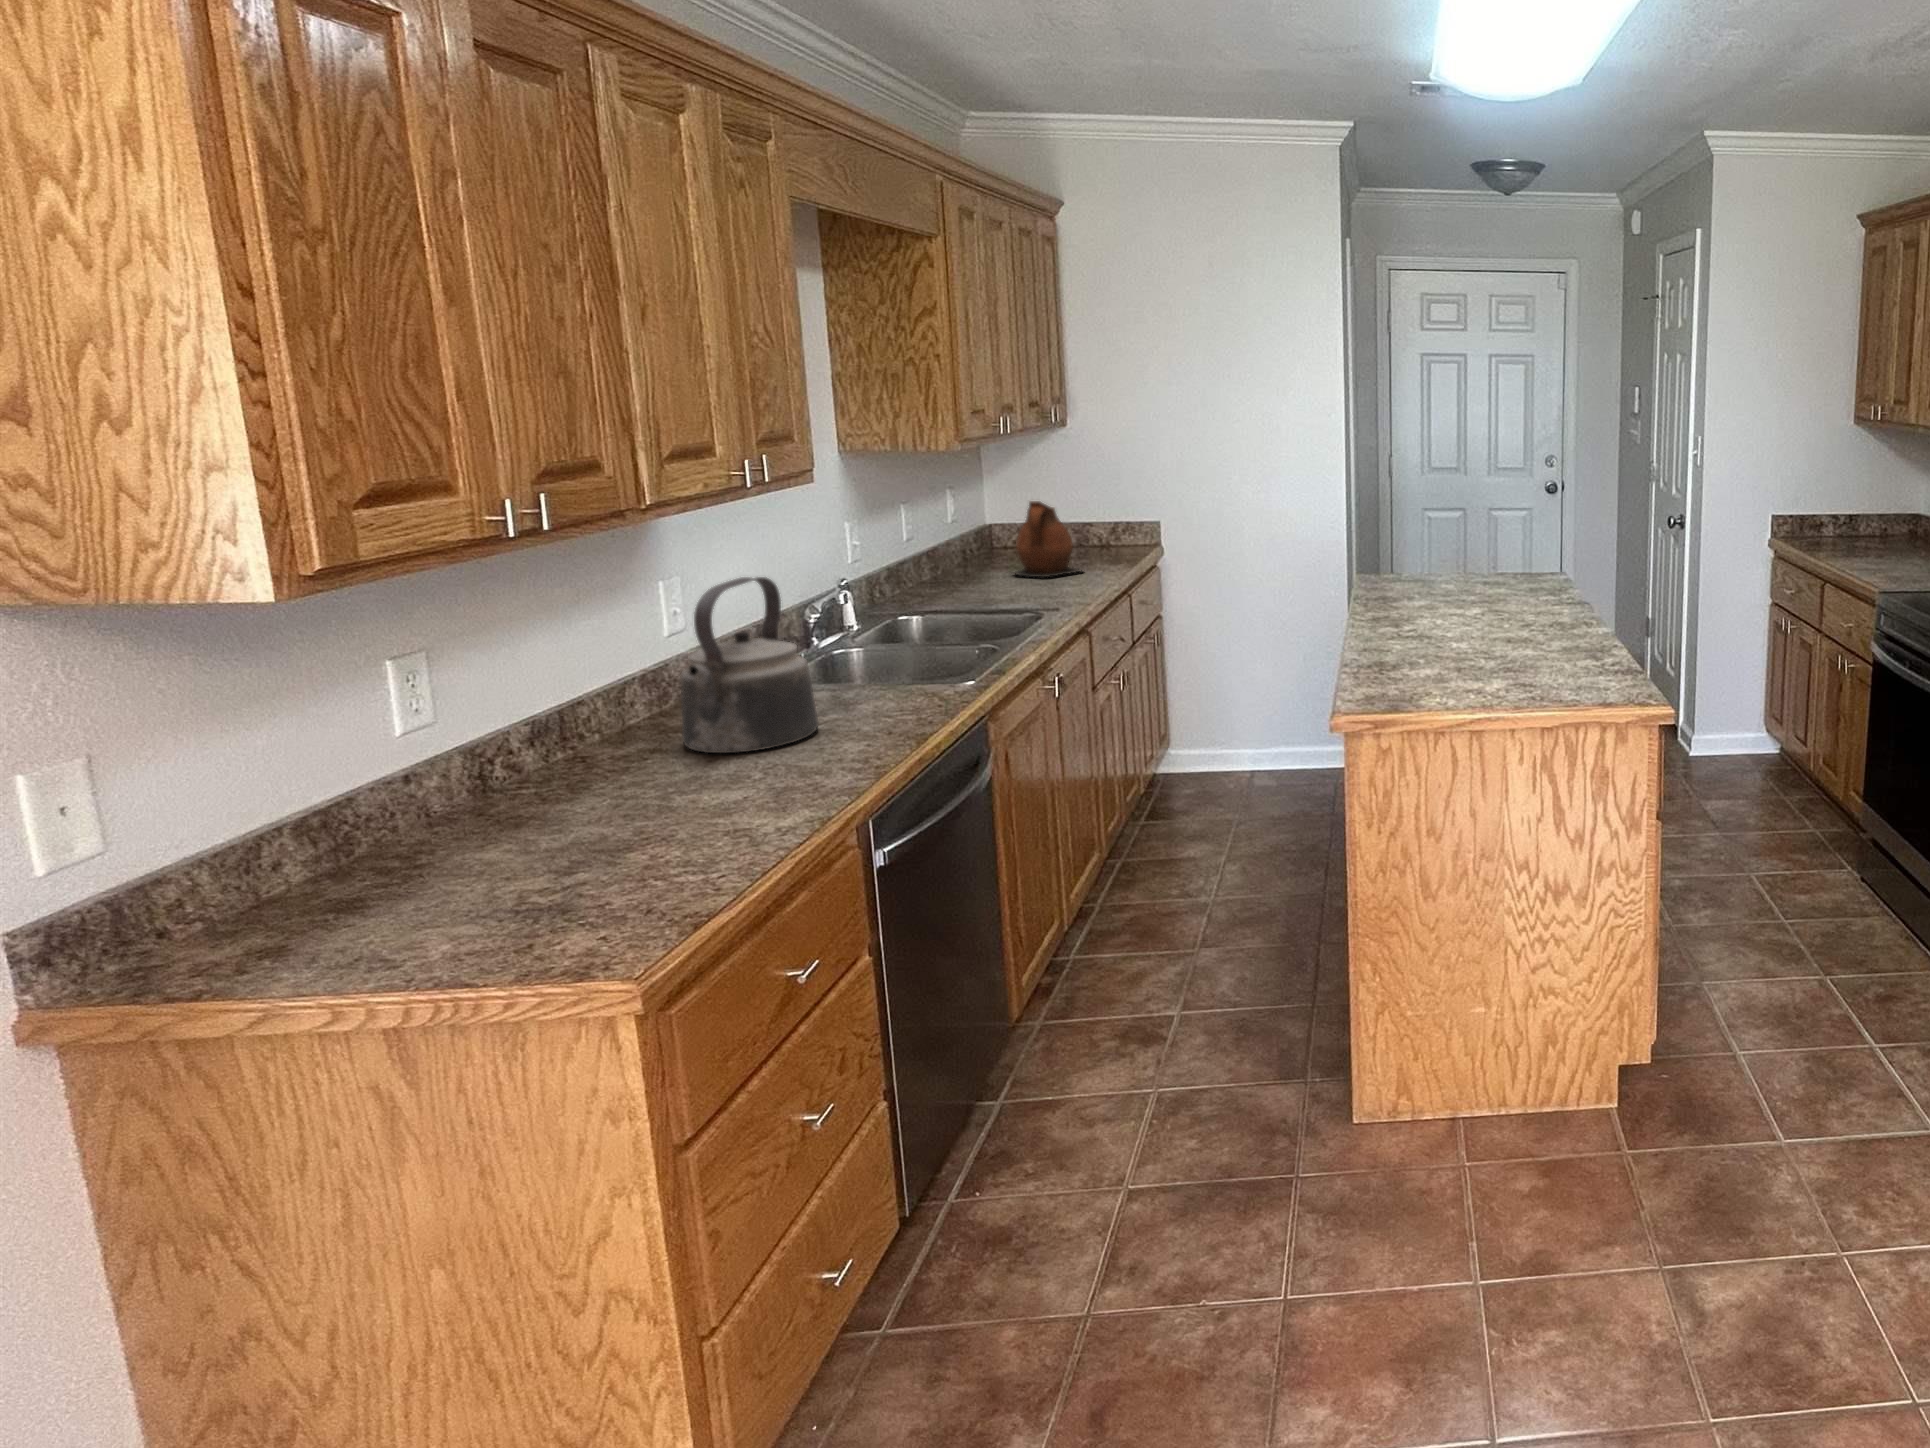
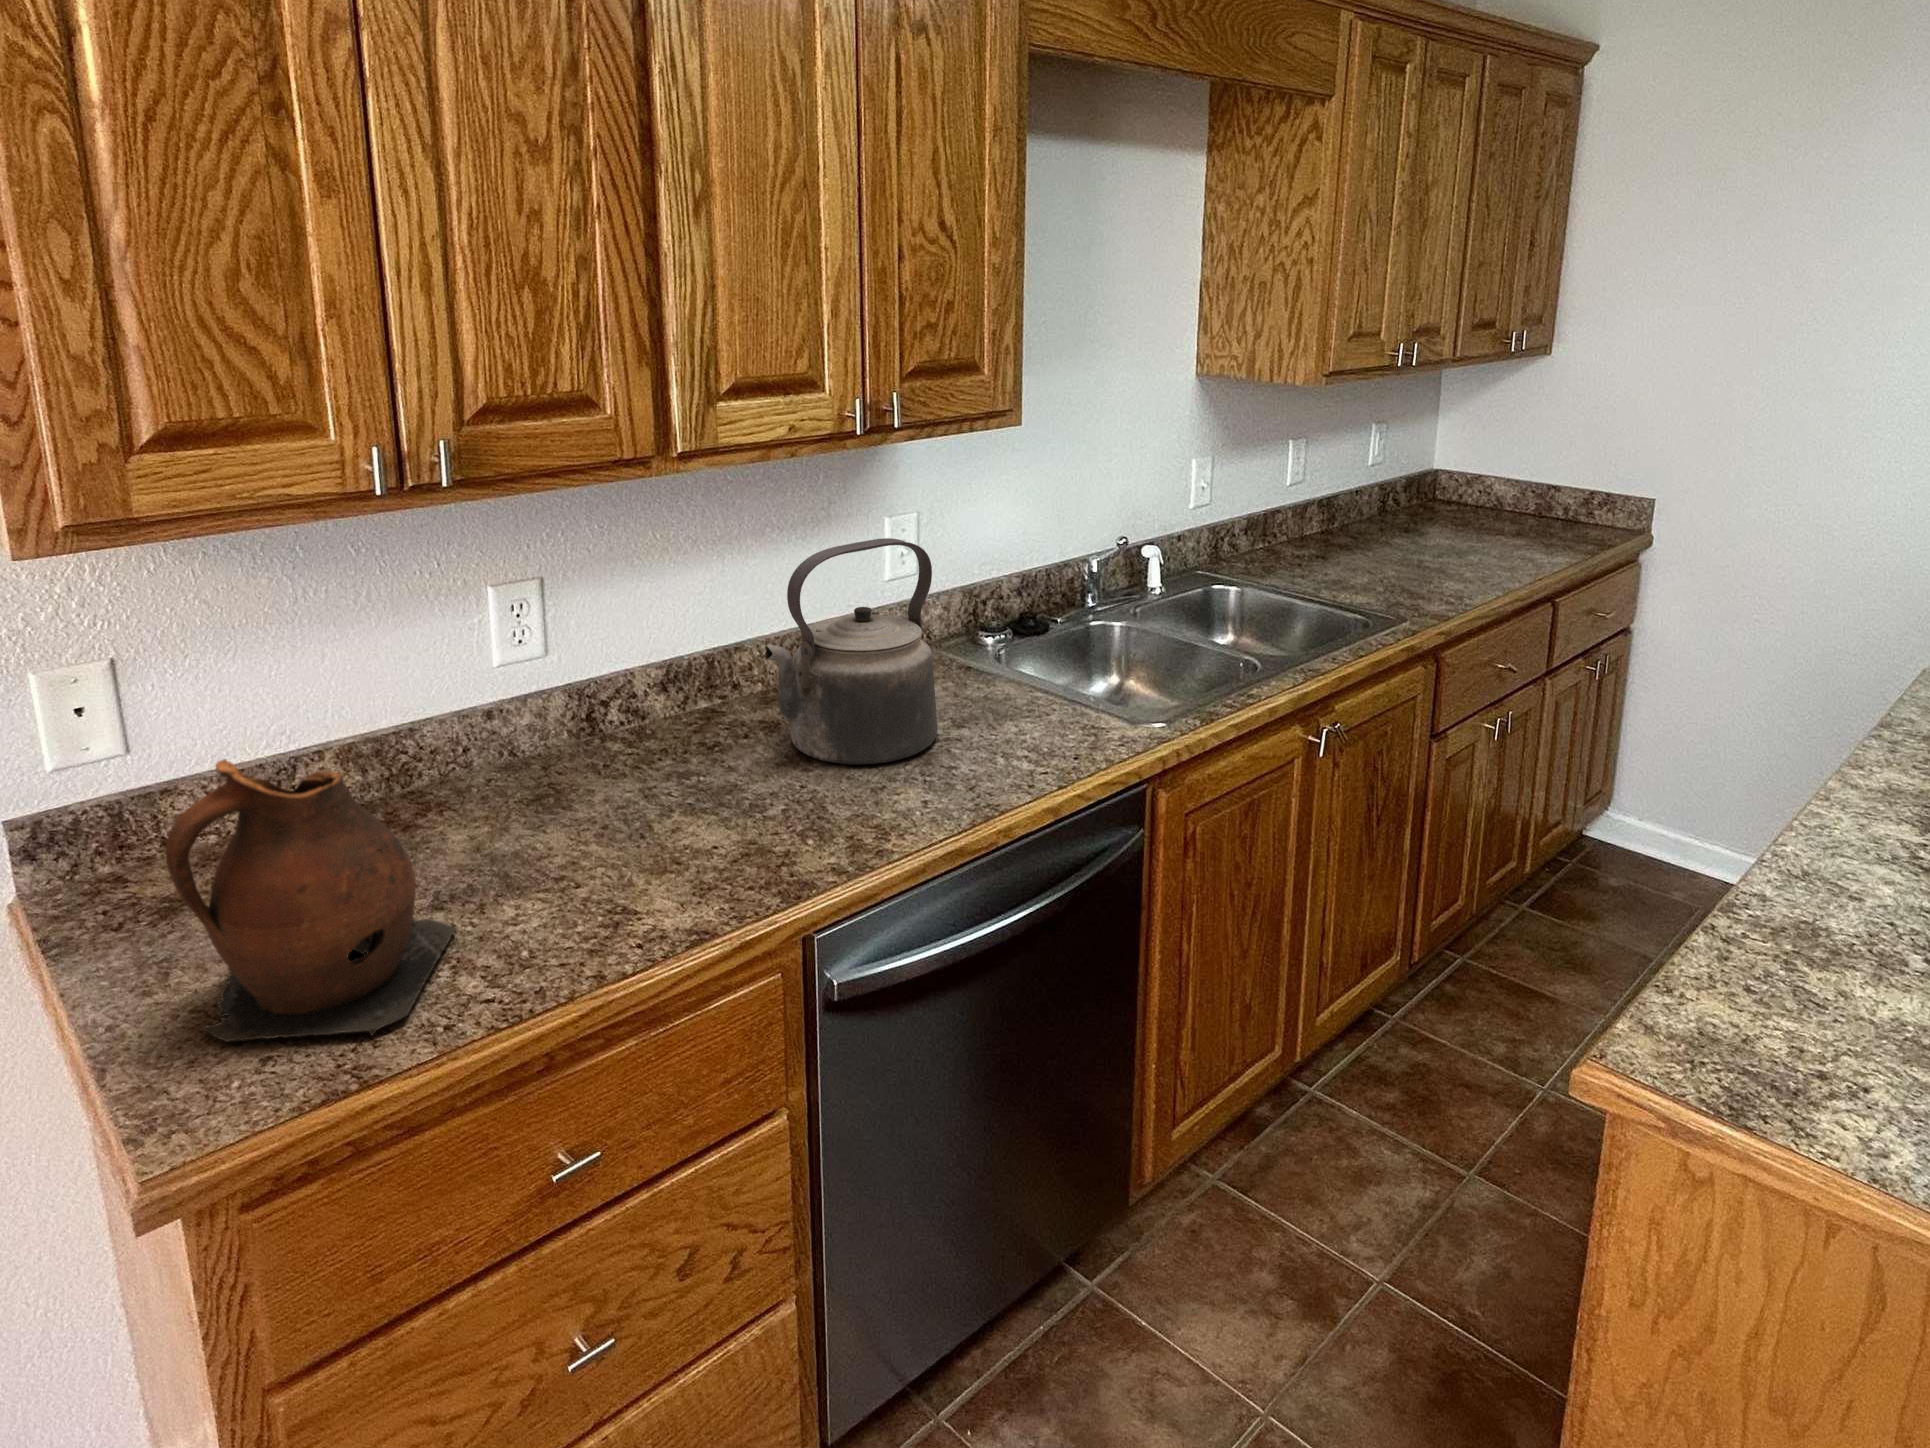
ceramic pitcher: present [1015,501,1083,577] -> present [165,759,456,1042]

